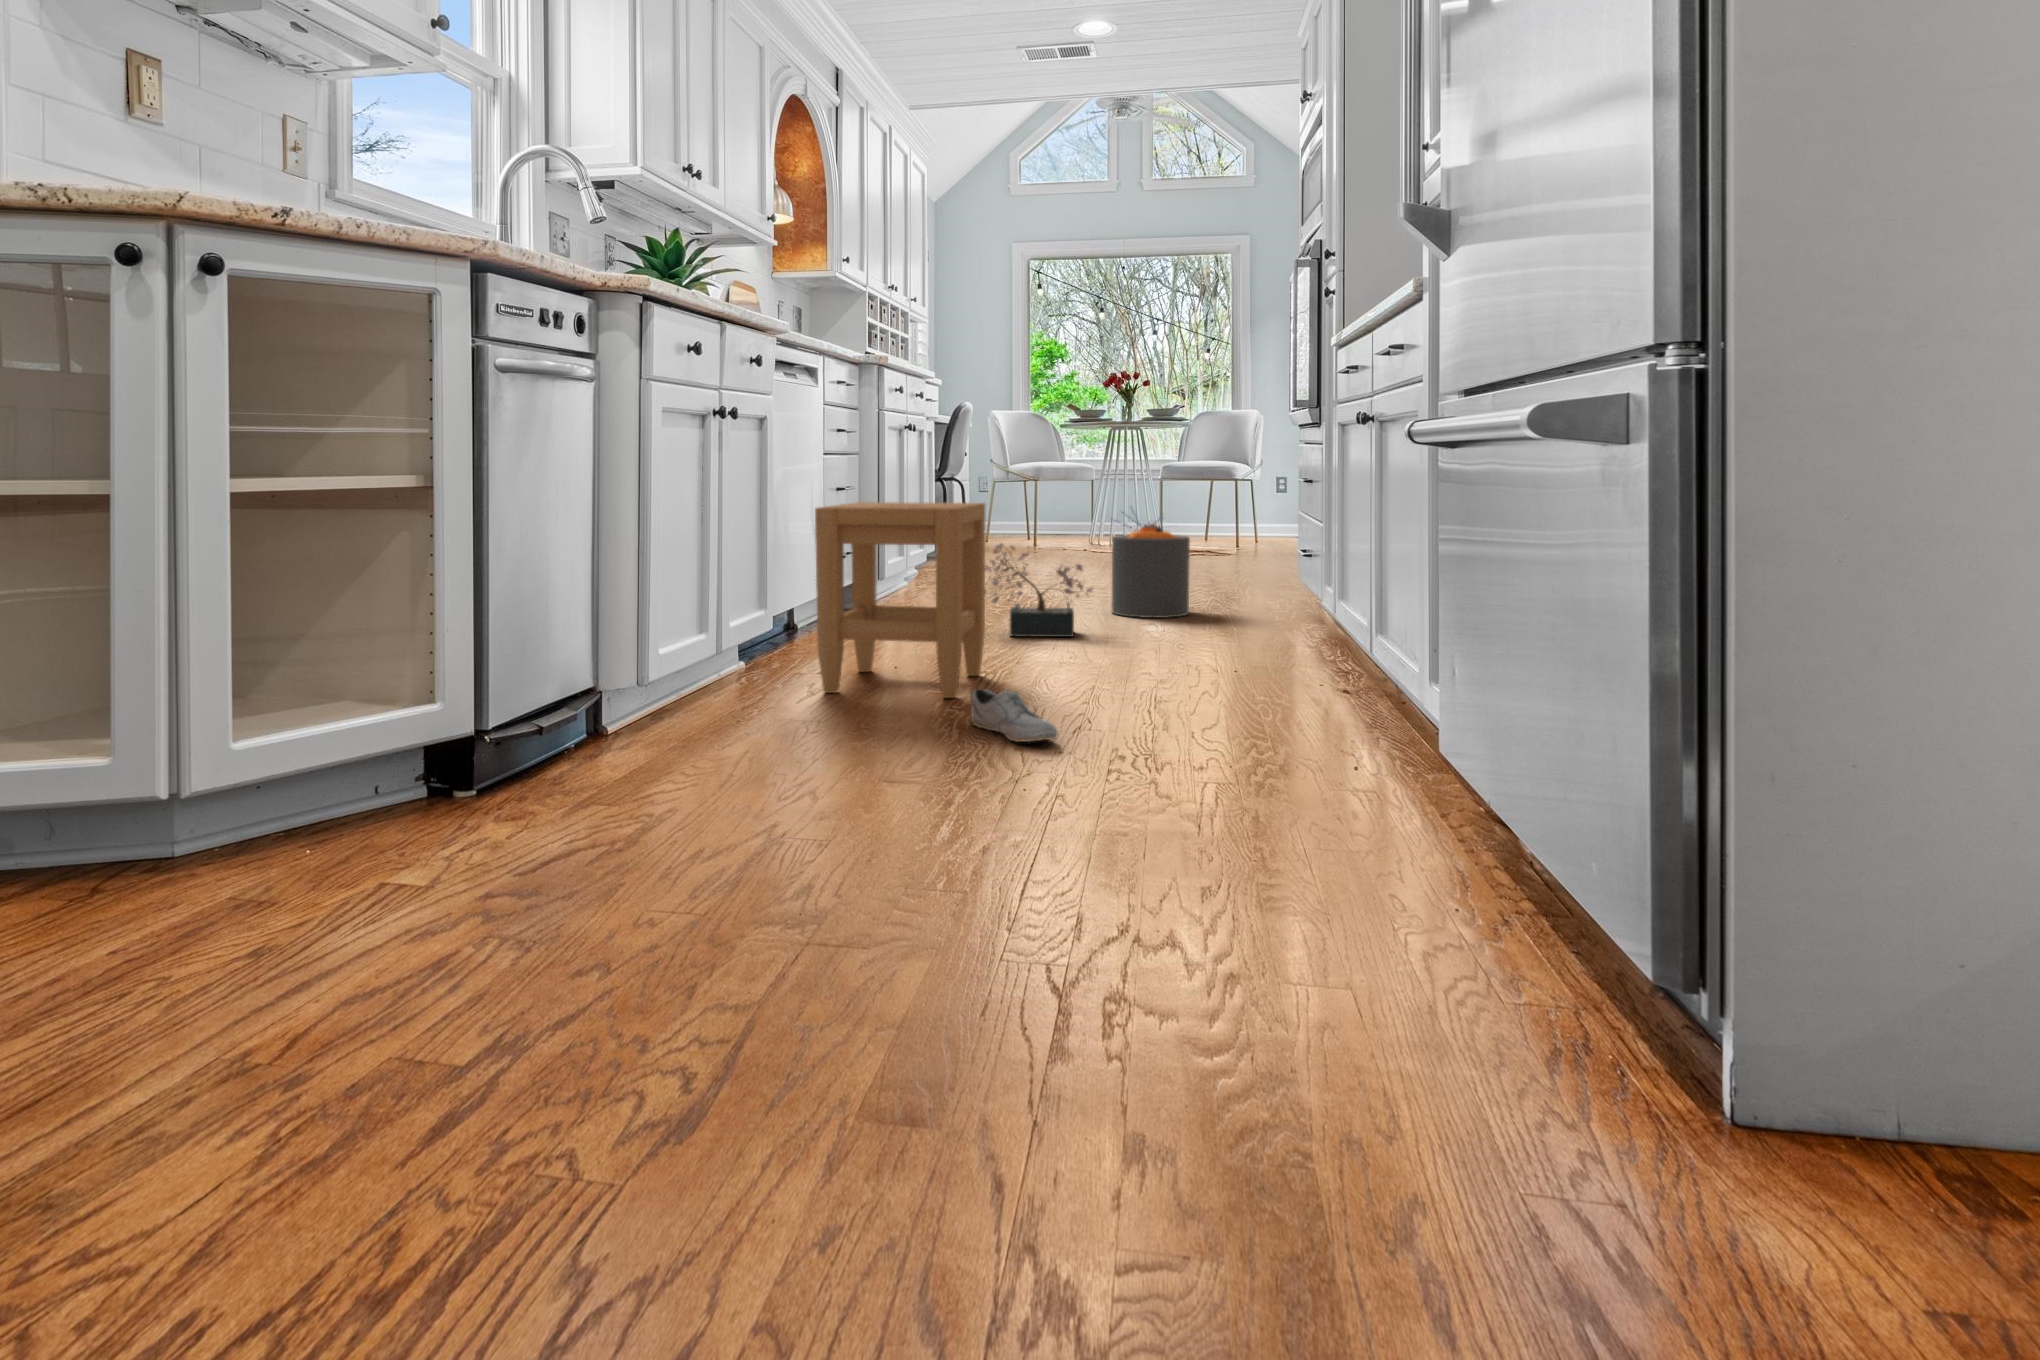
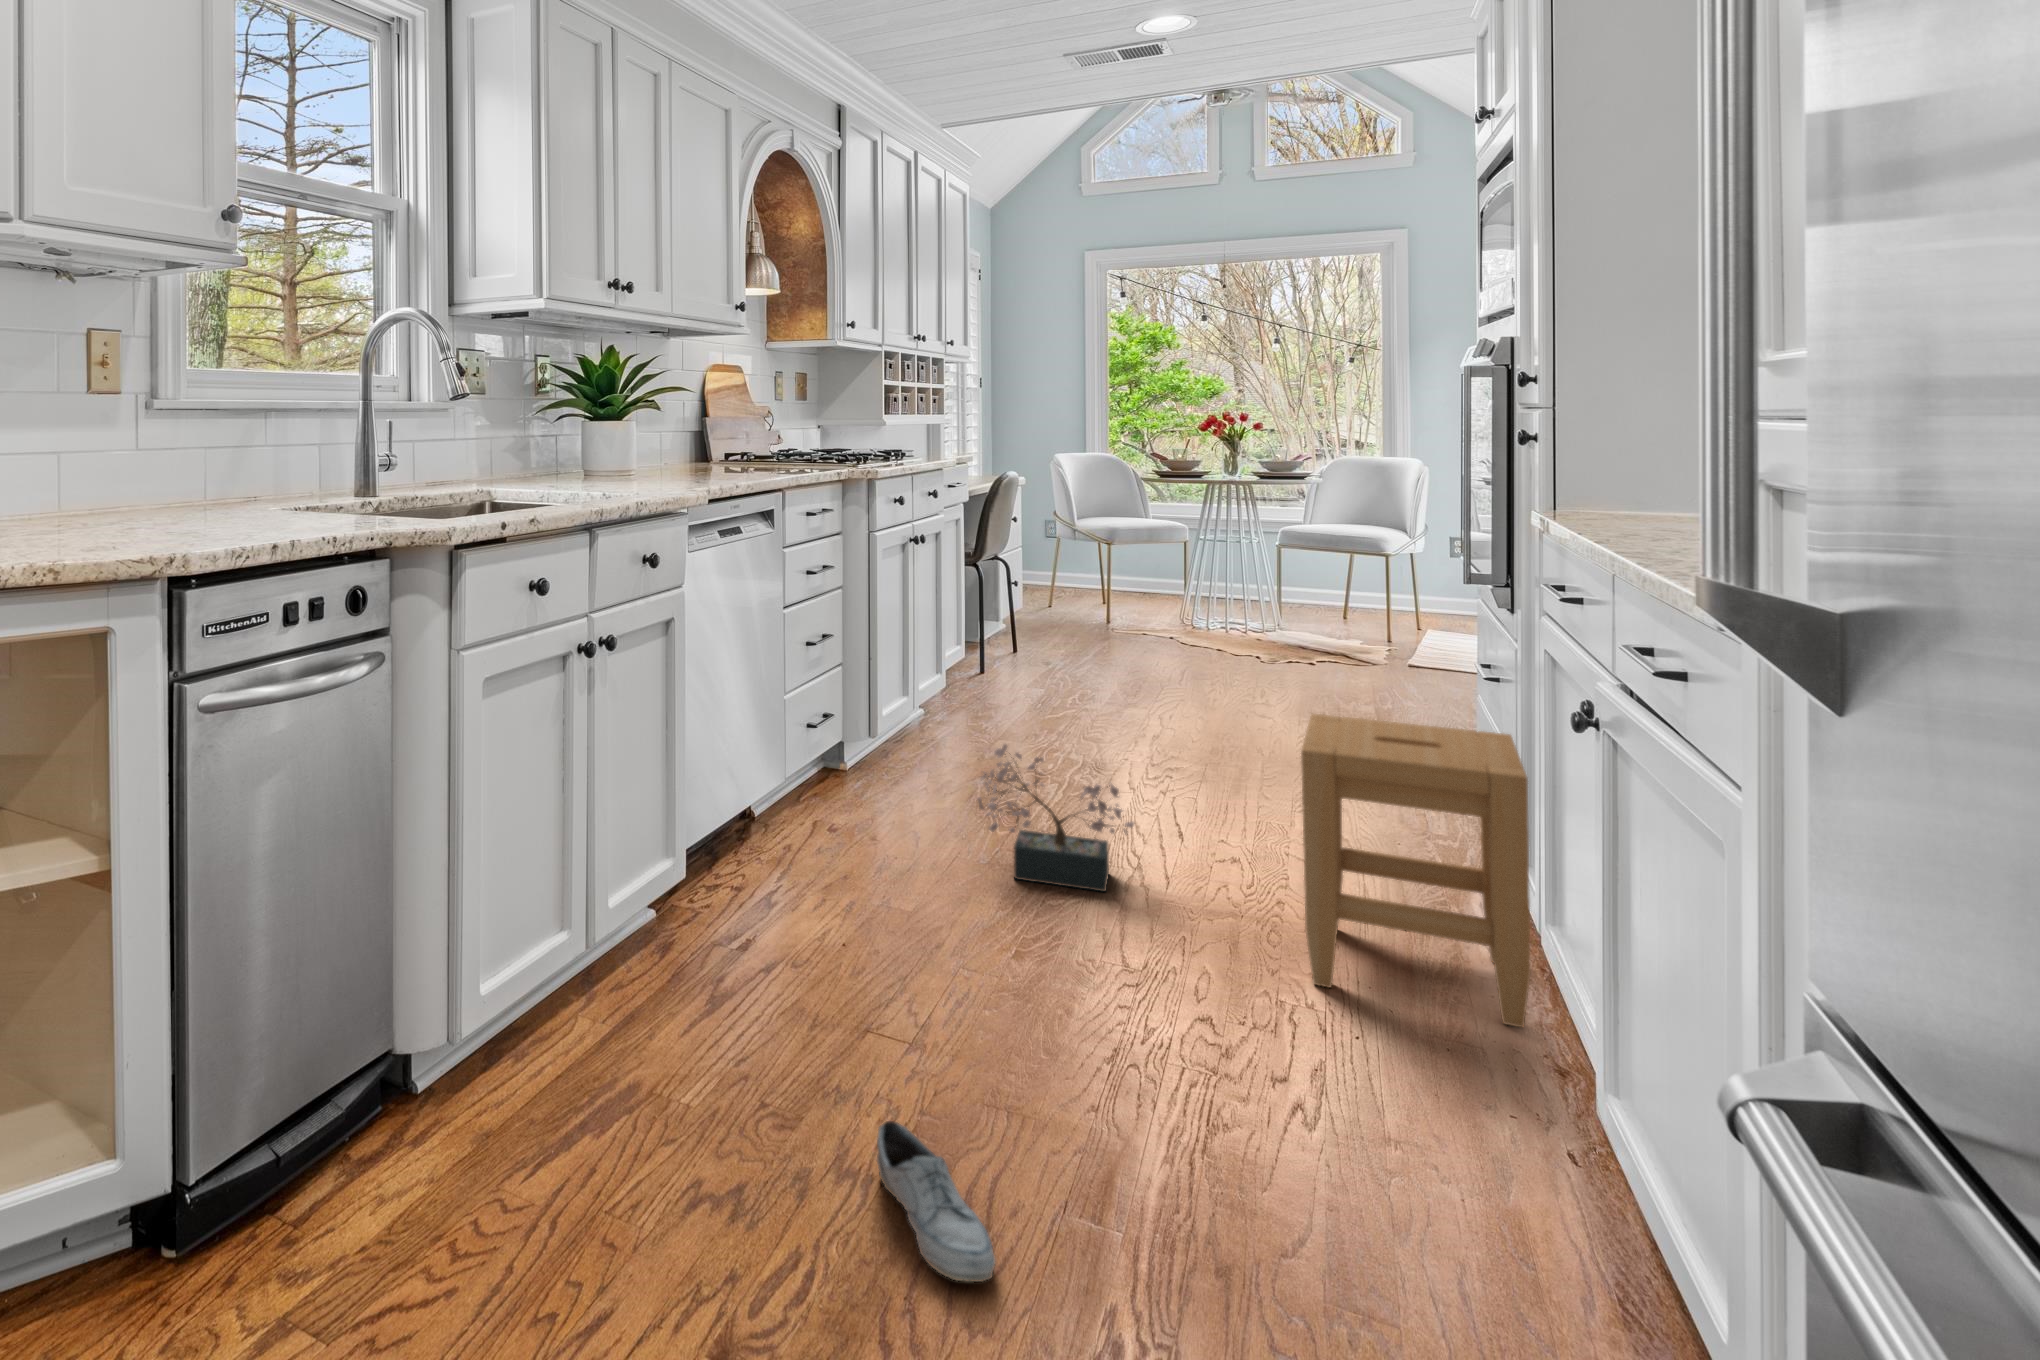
stool: present [815,502,986,698] -> present [1301,713,1531,1028]
trash can: present [1112,512,1190,618] -> none [1168,669,1294,845]

